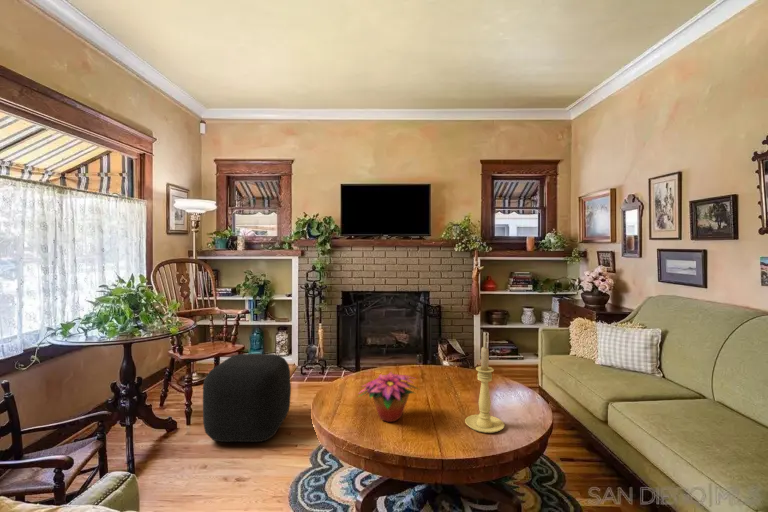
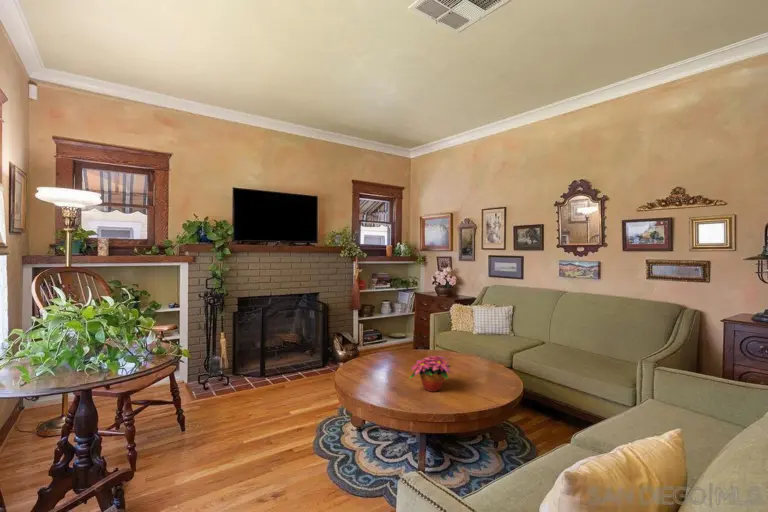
candle holder: present [465,347,504,433] -> none [472,326,498,383]
ottoman: present [203,354,291,442] -> none [181,370,274,472]

